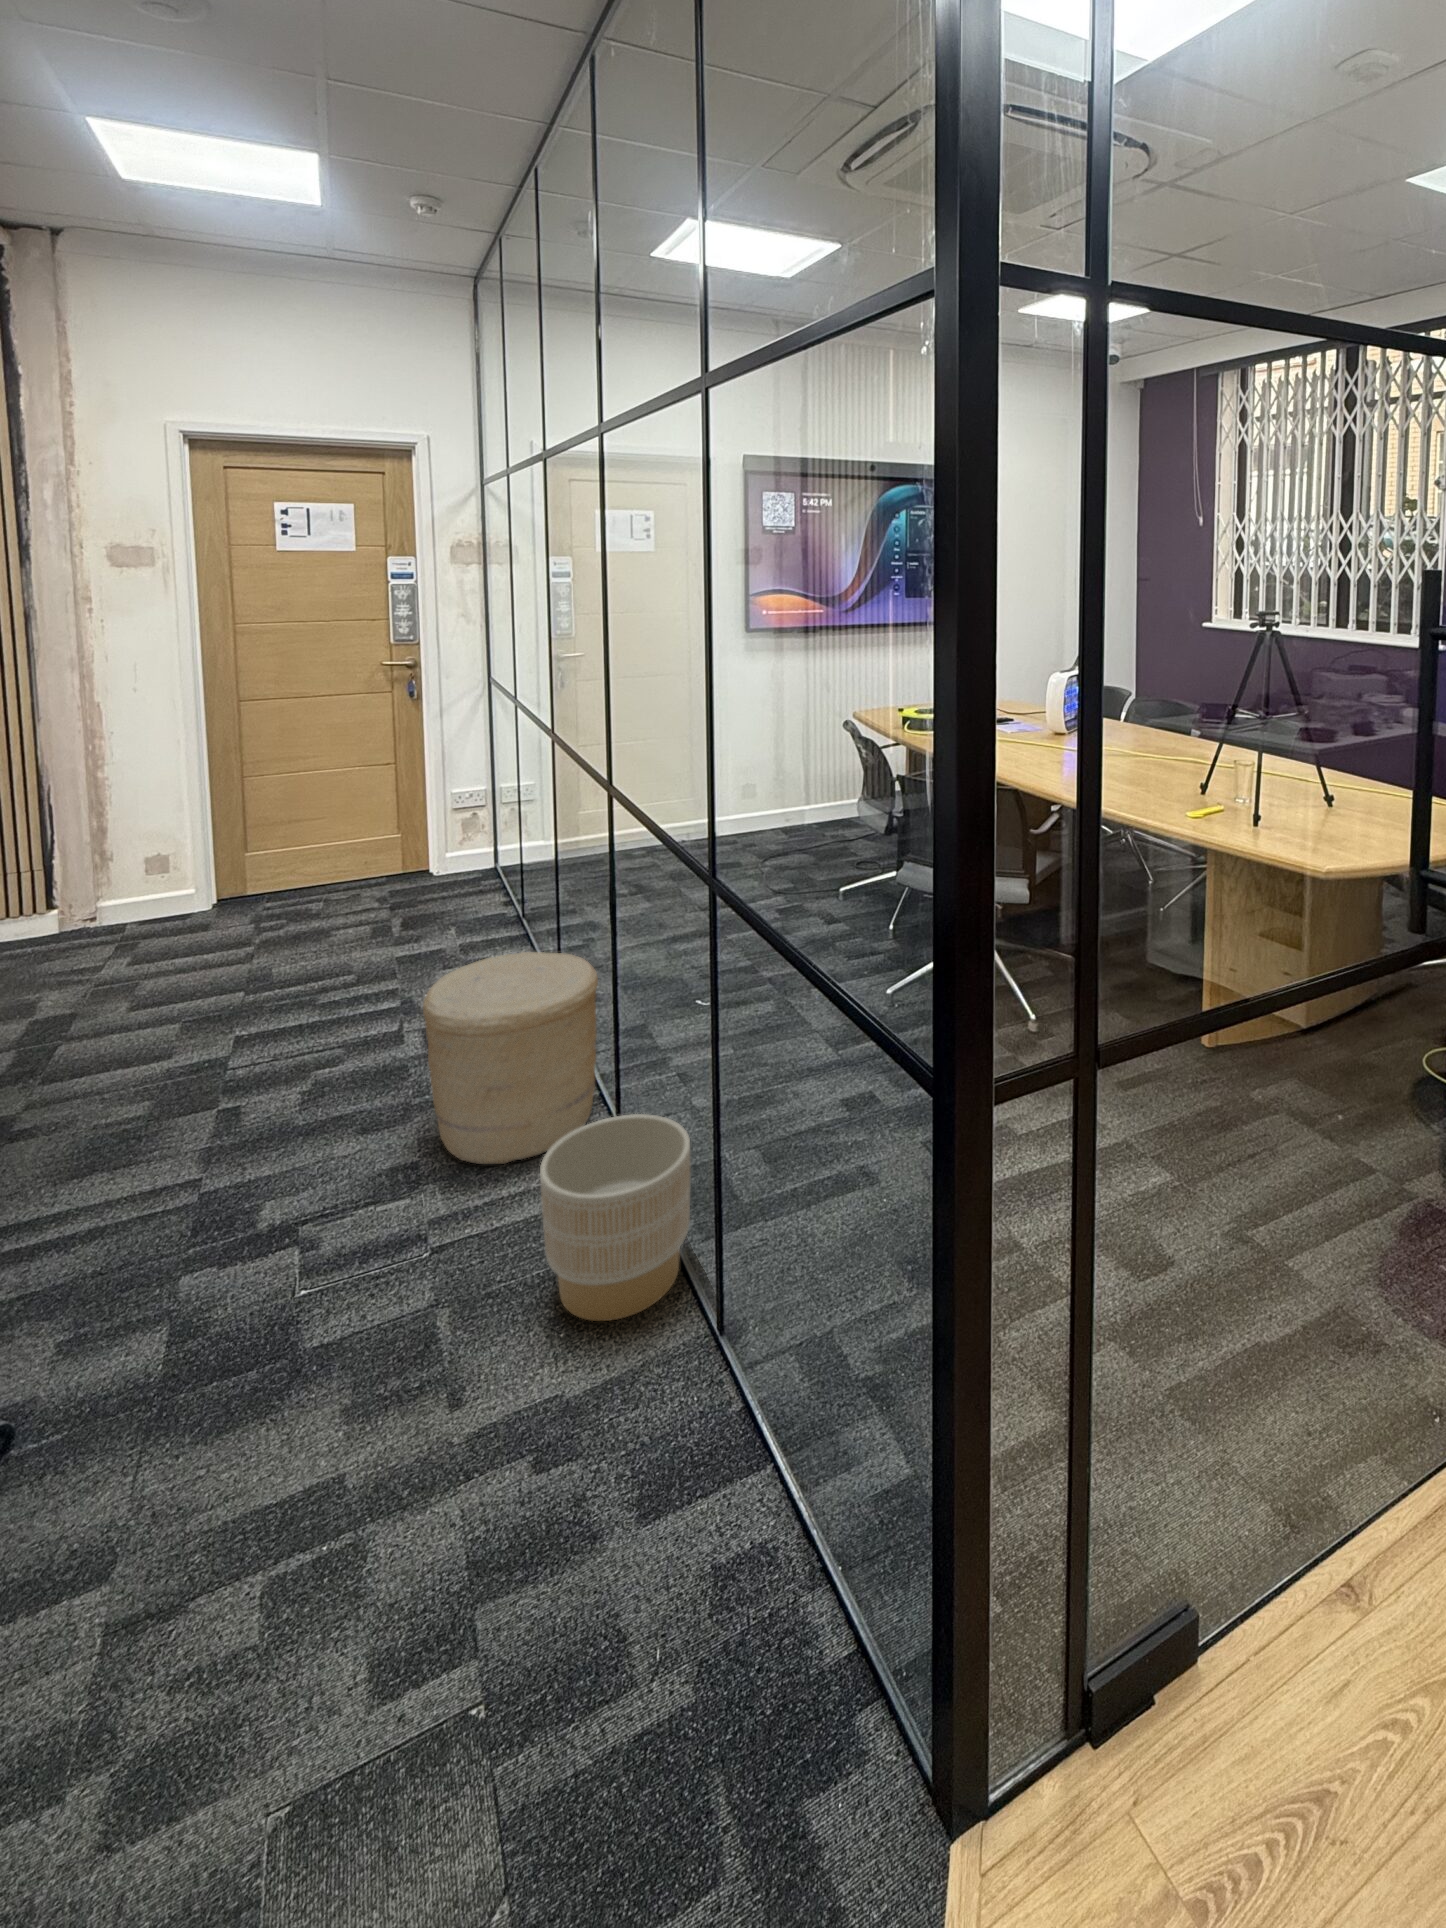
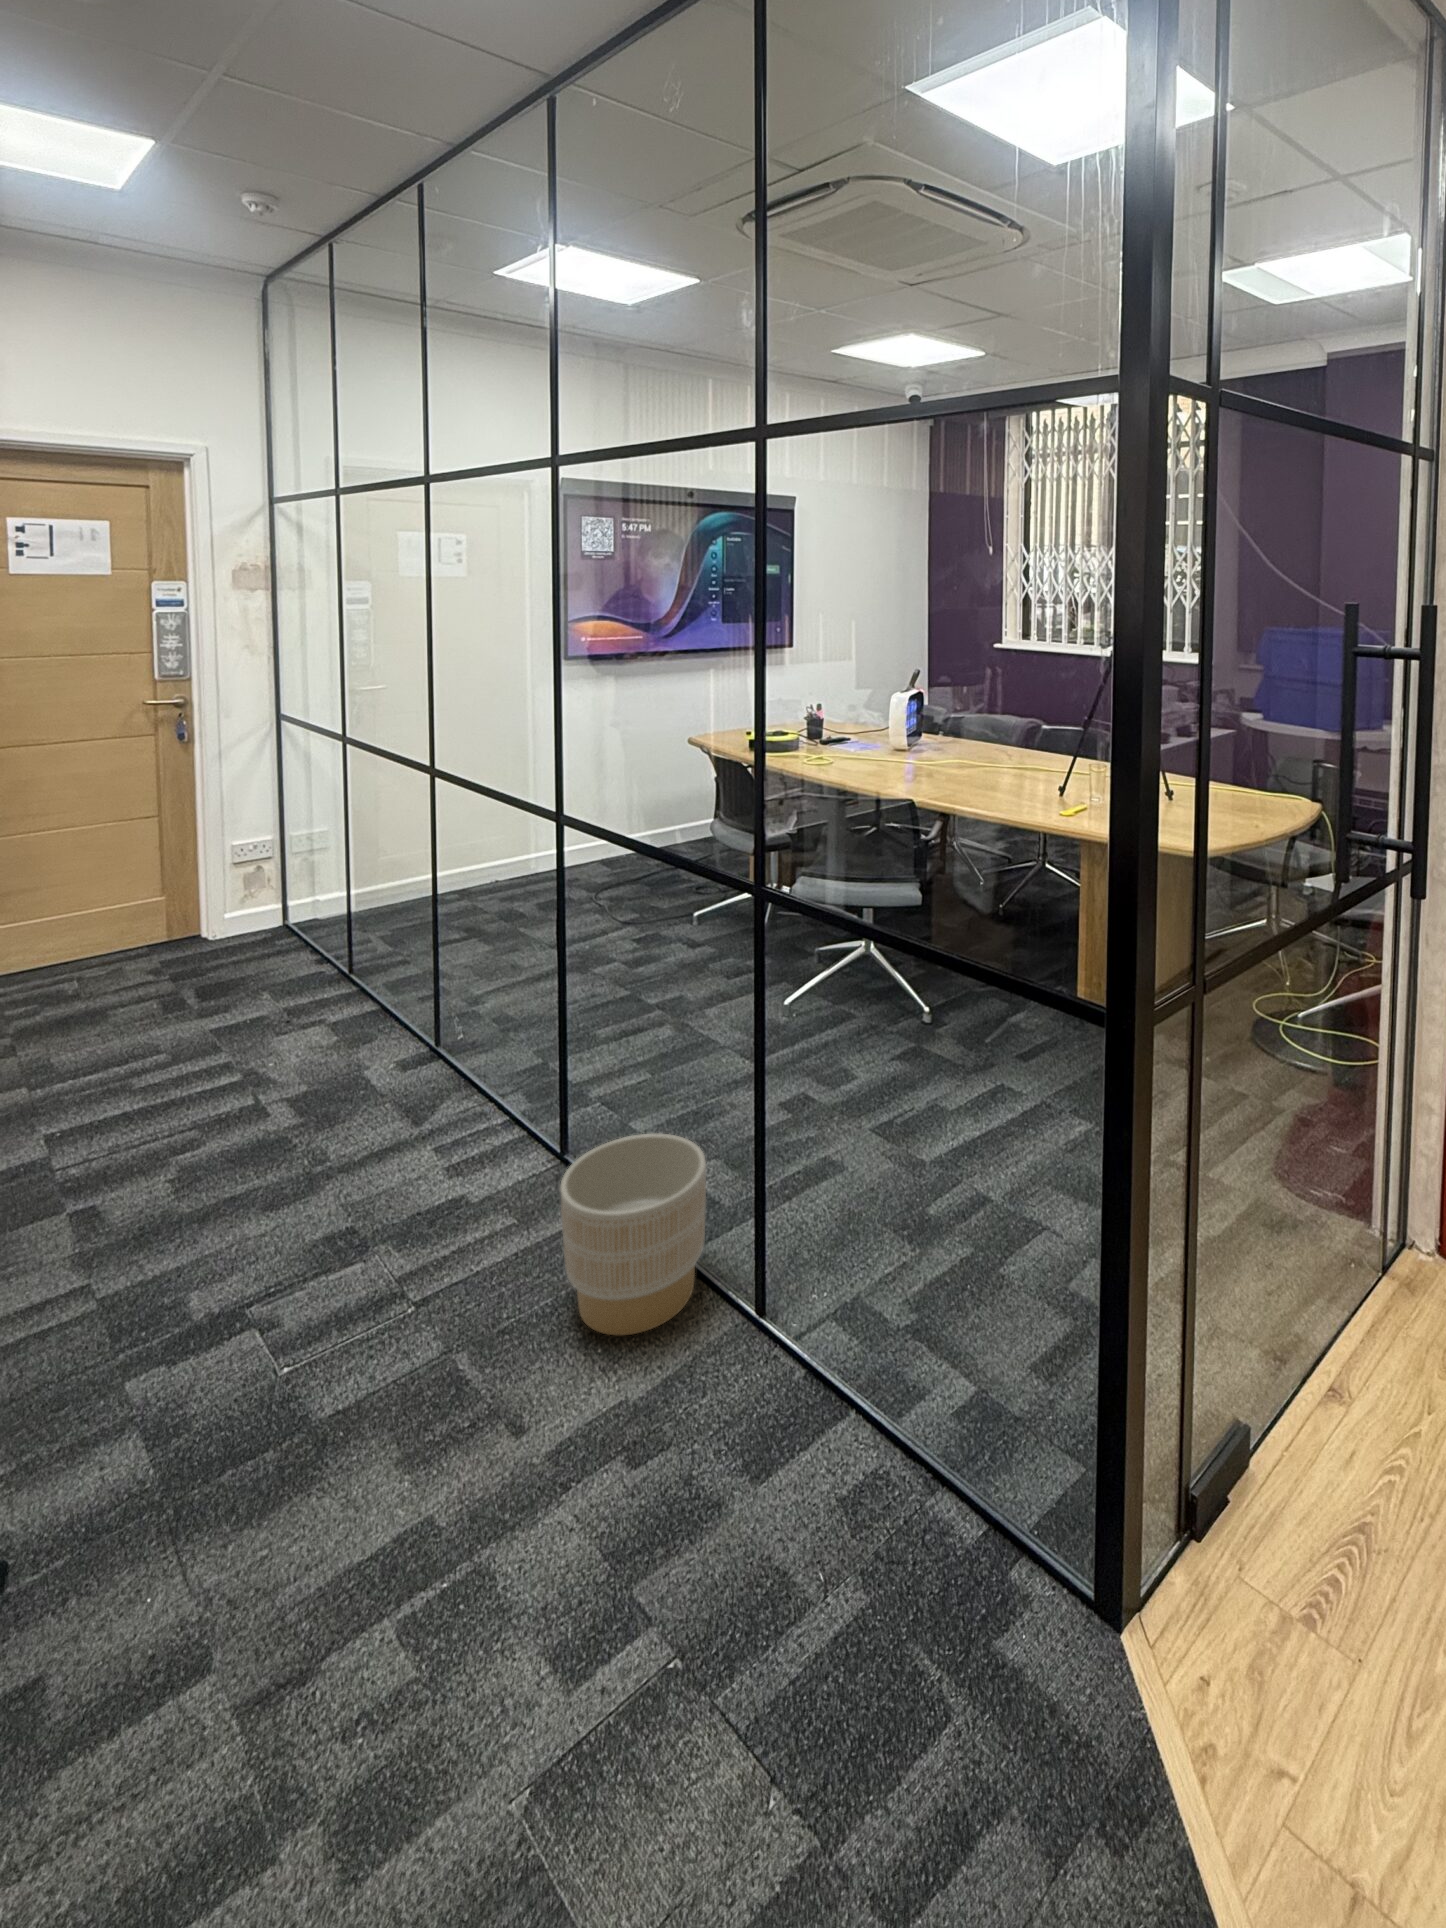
woven basket: present [423,952,598,1164] -> none [352,995,538,1220]

